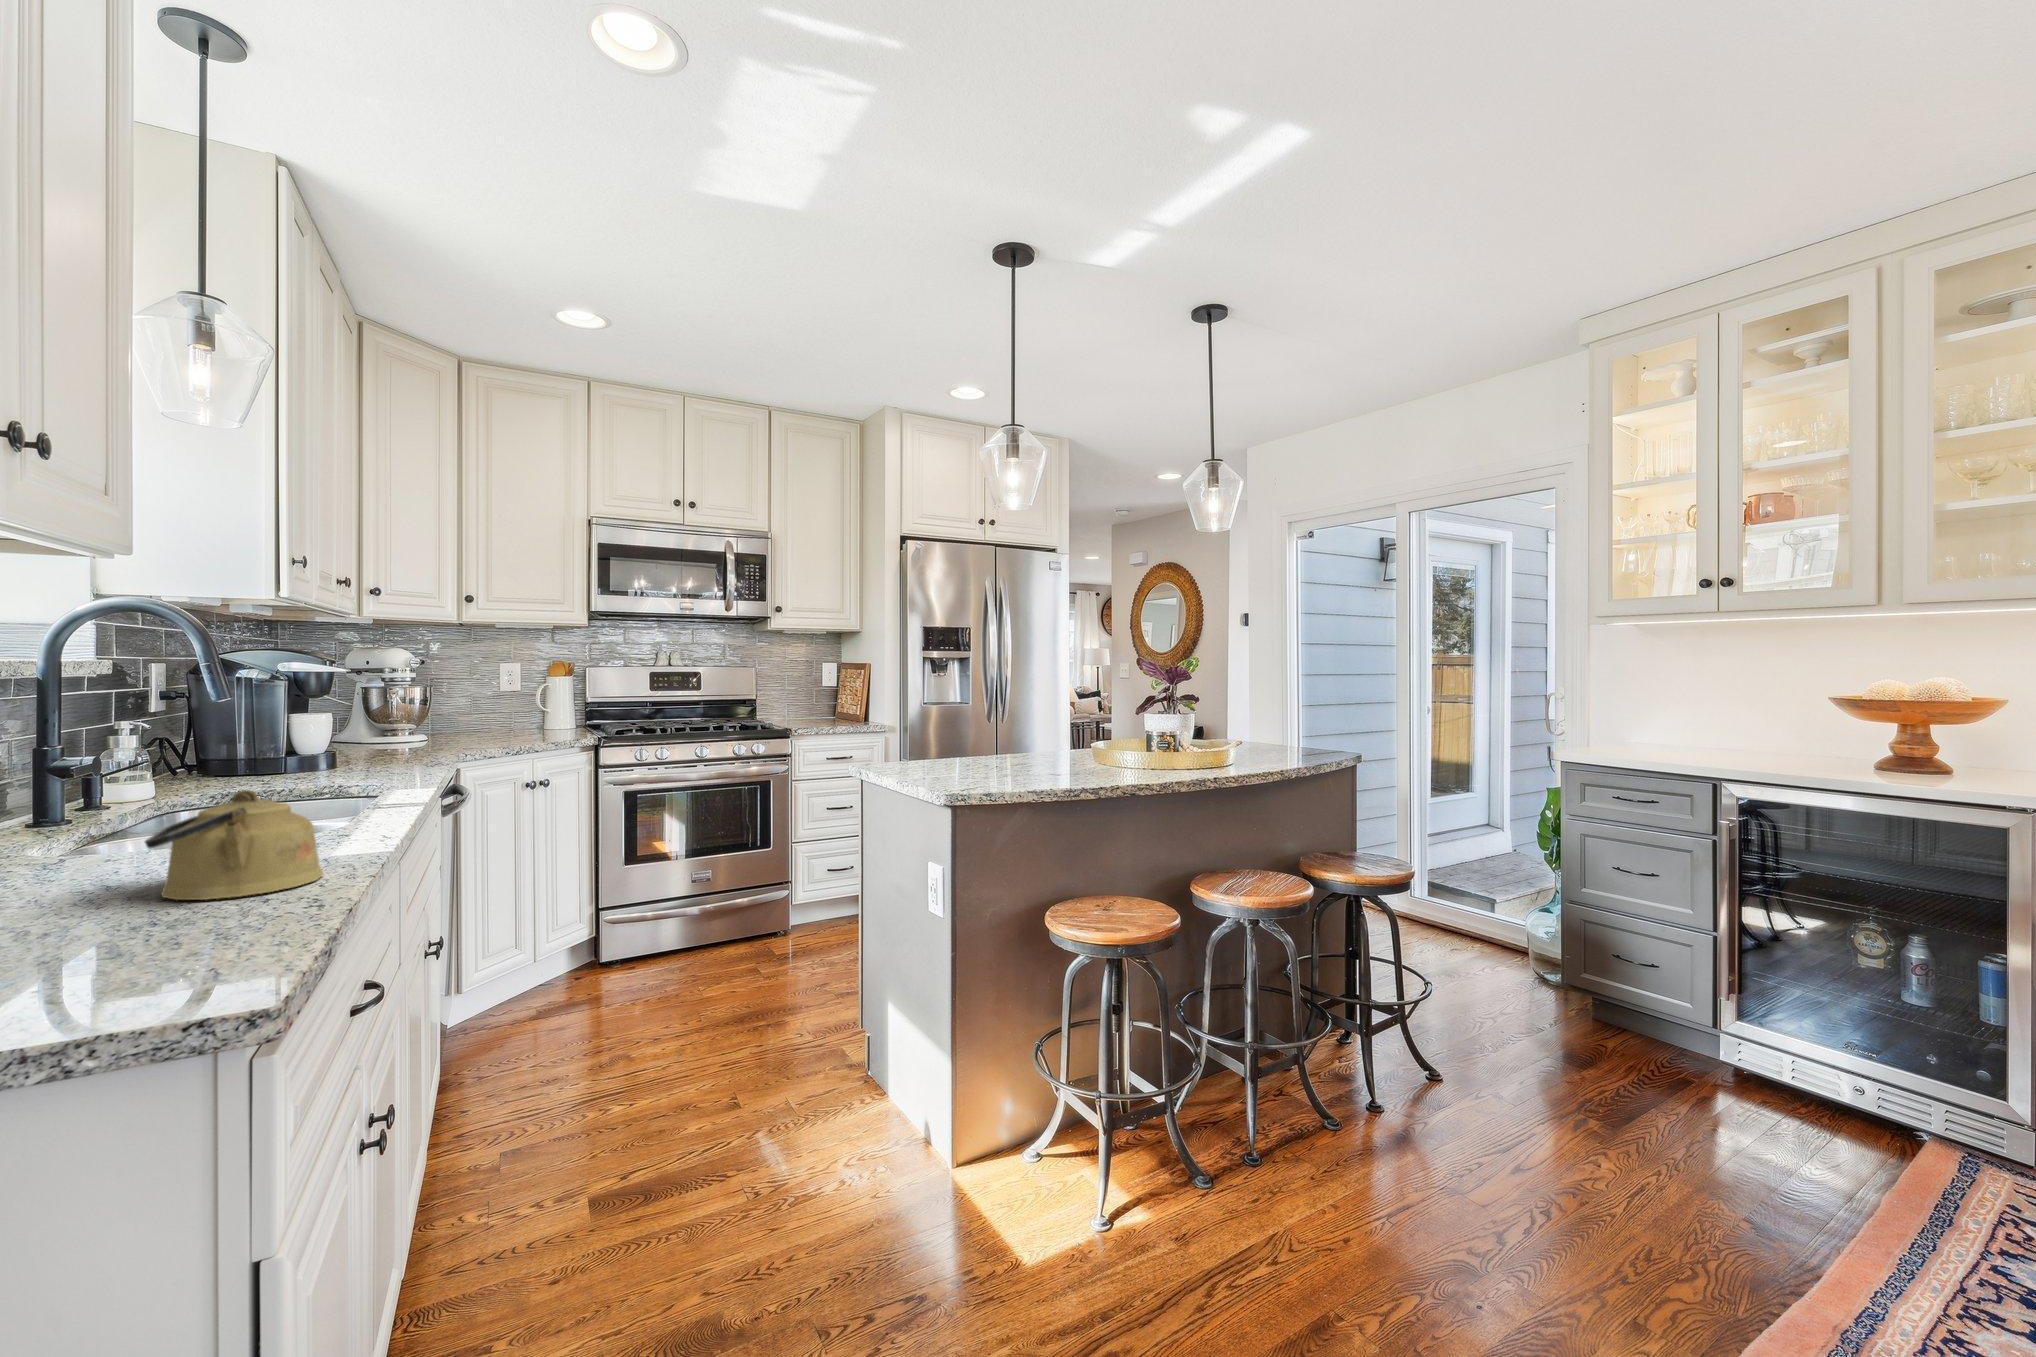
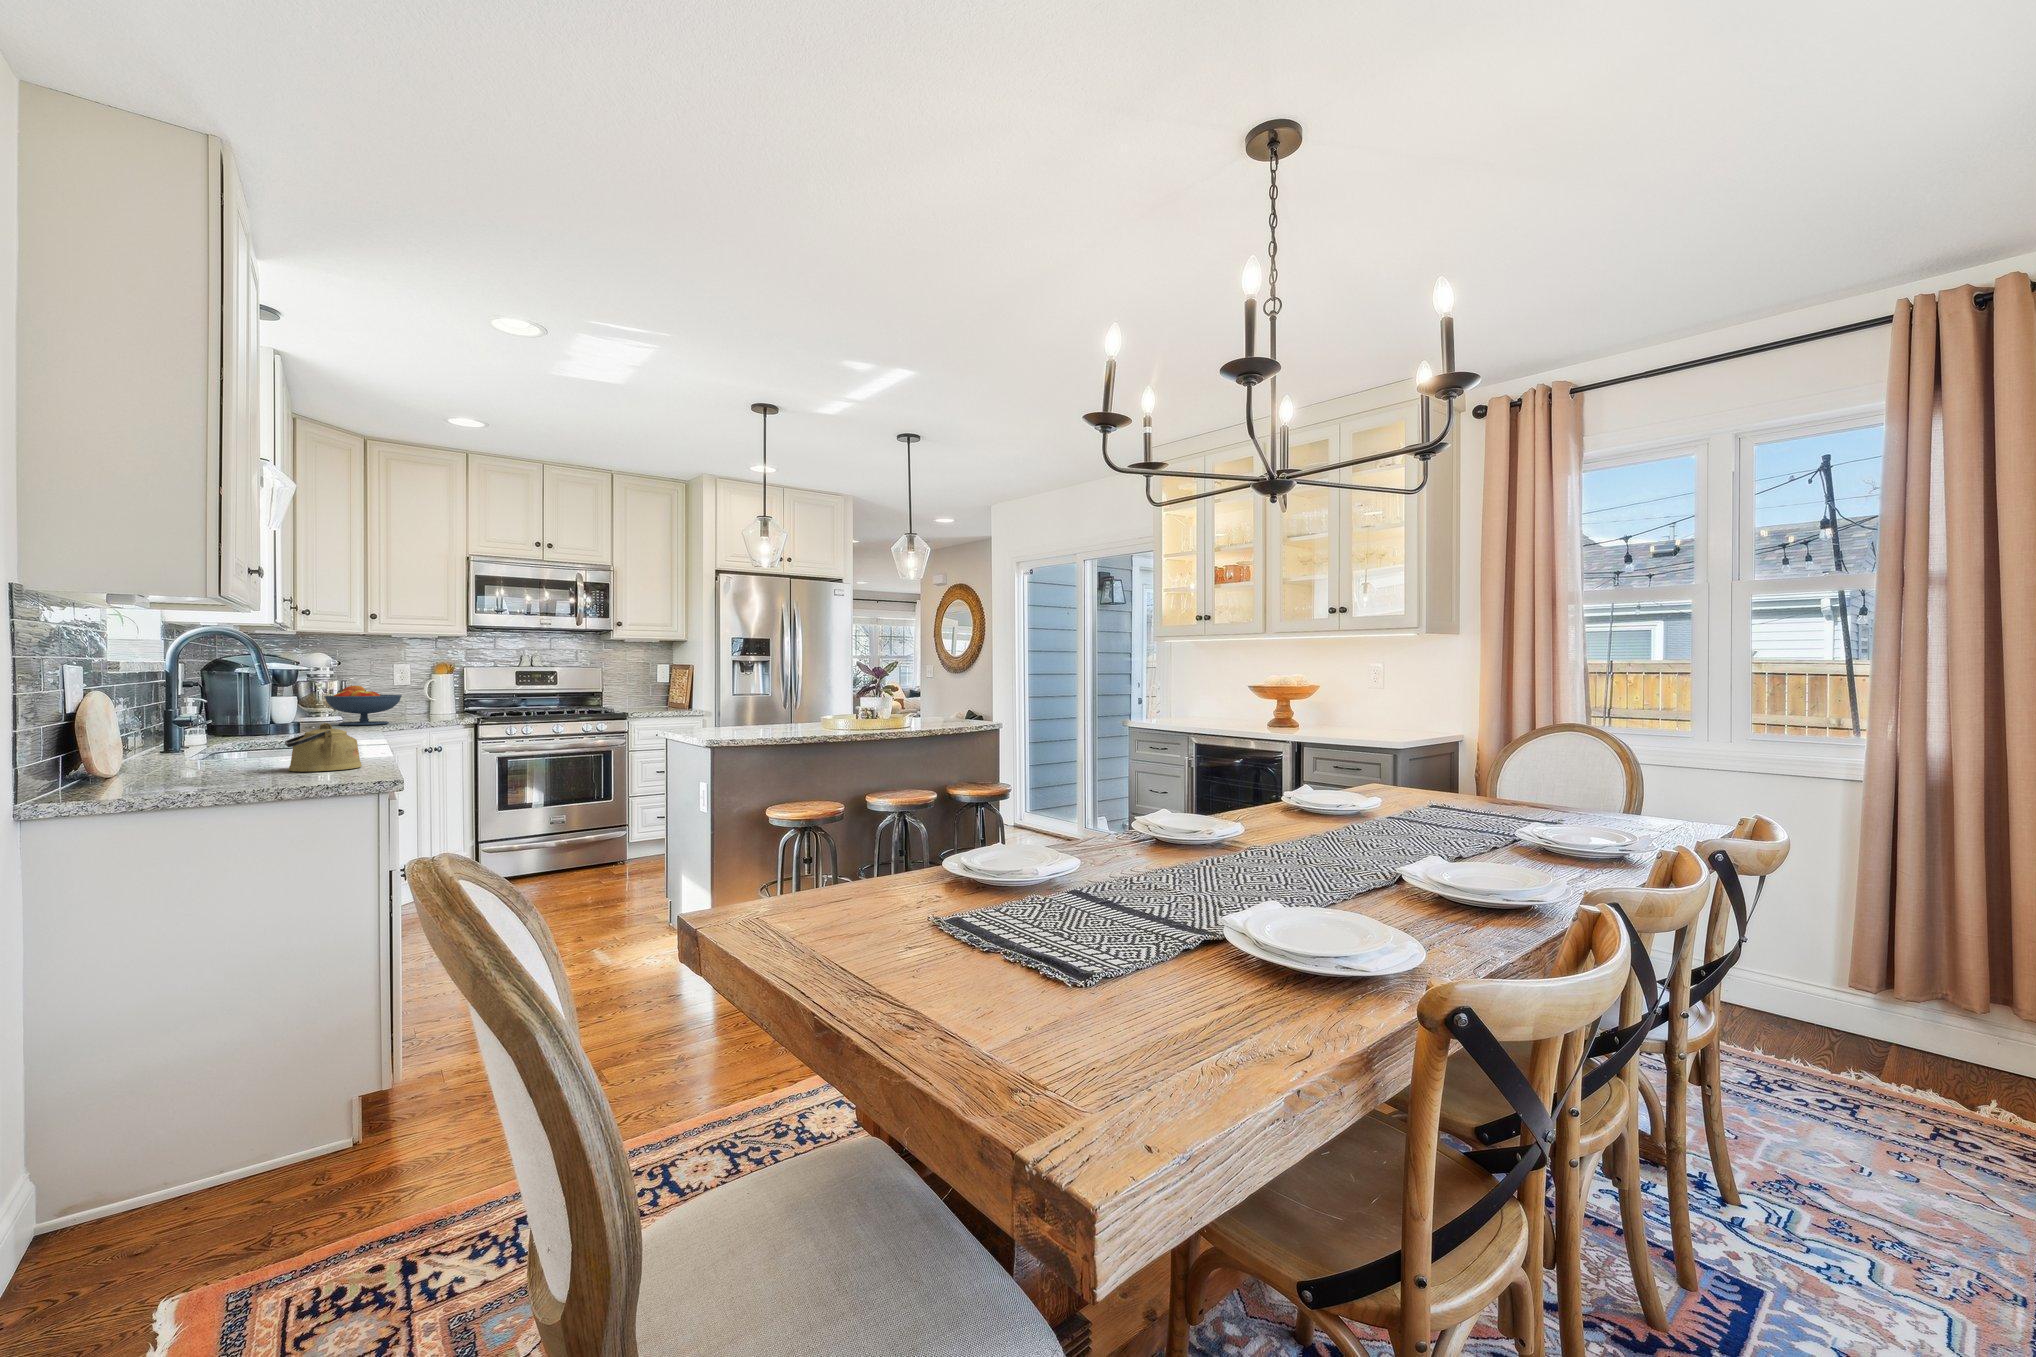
fruit bowl: none [396,693,499,749] -> present [325,686,402,725]

